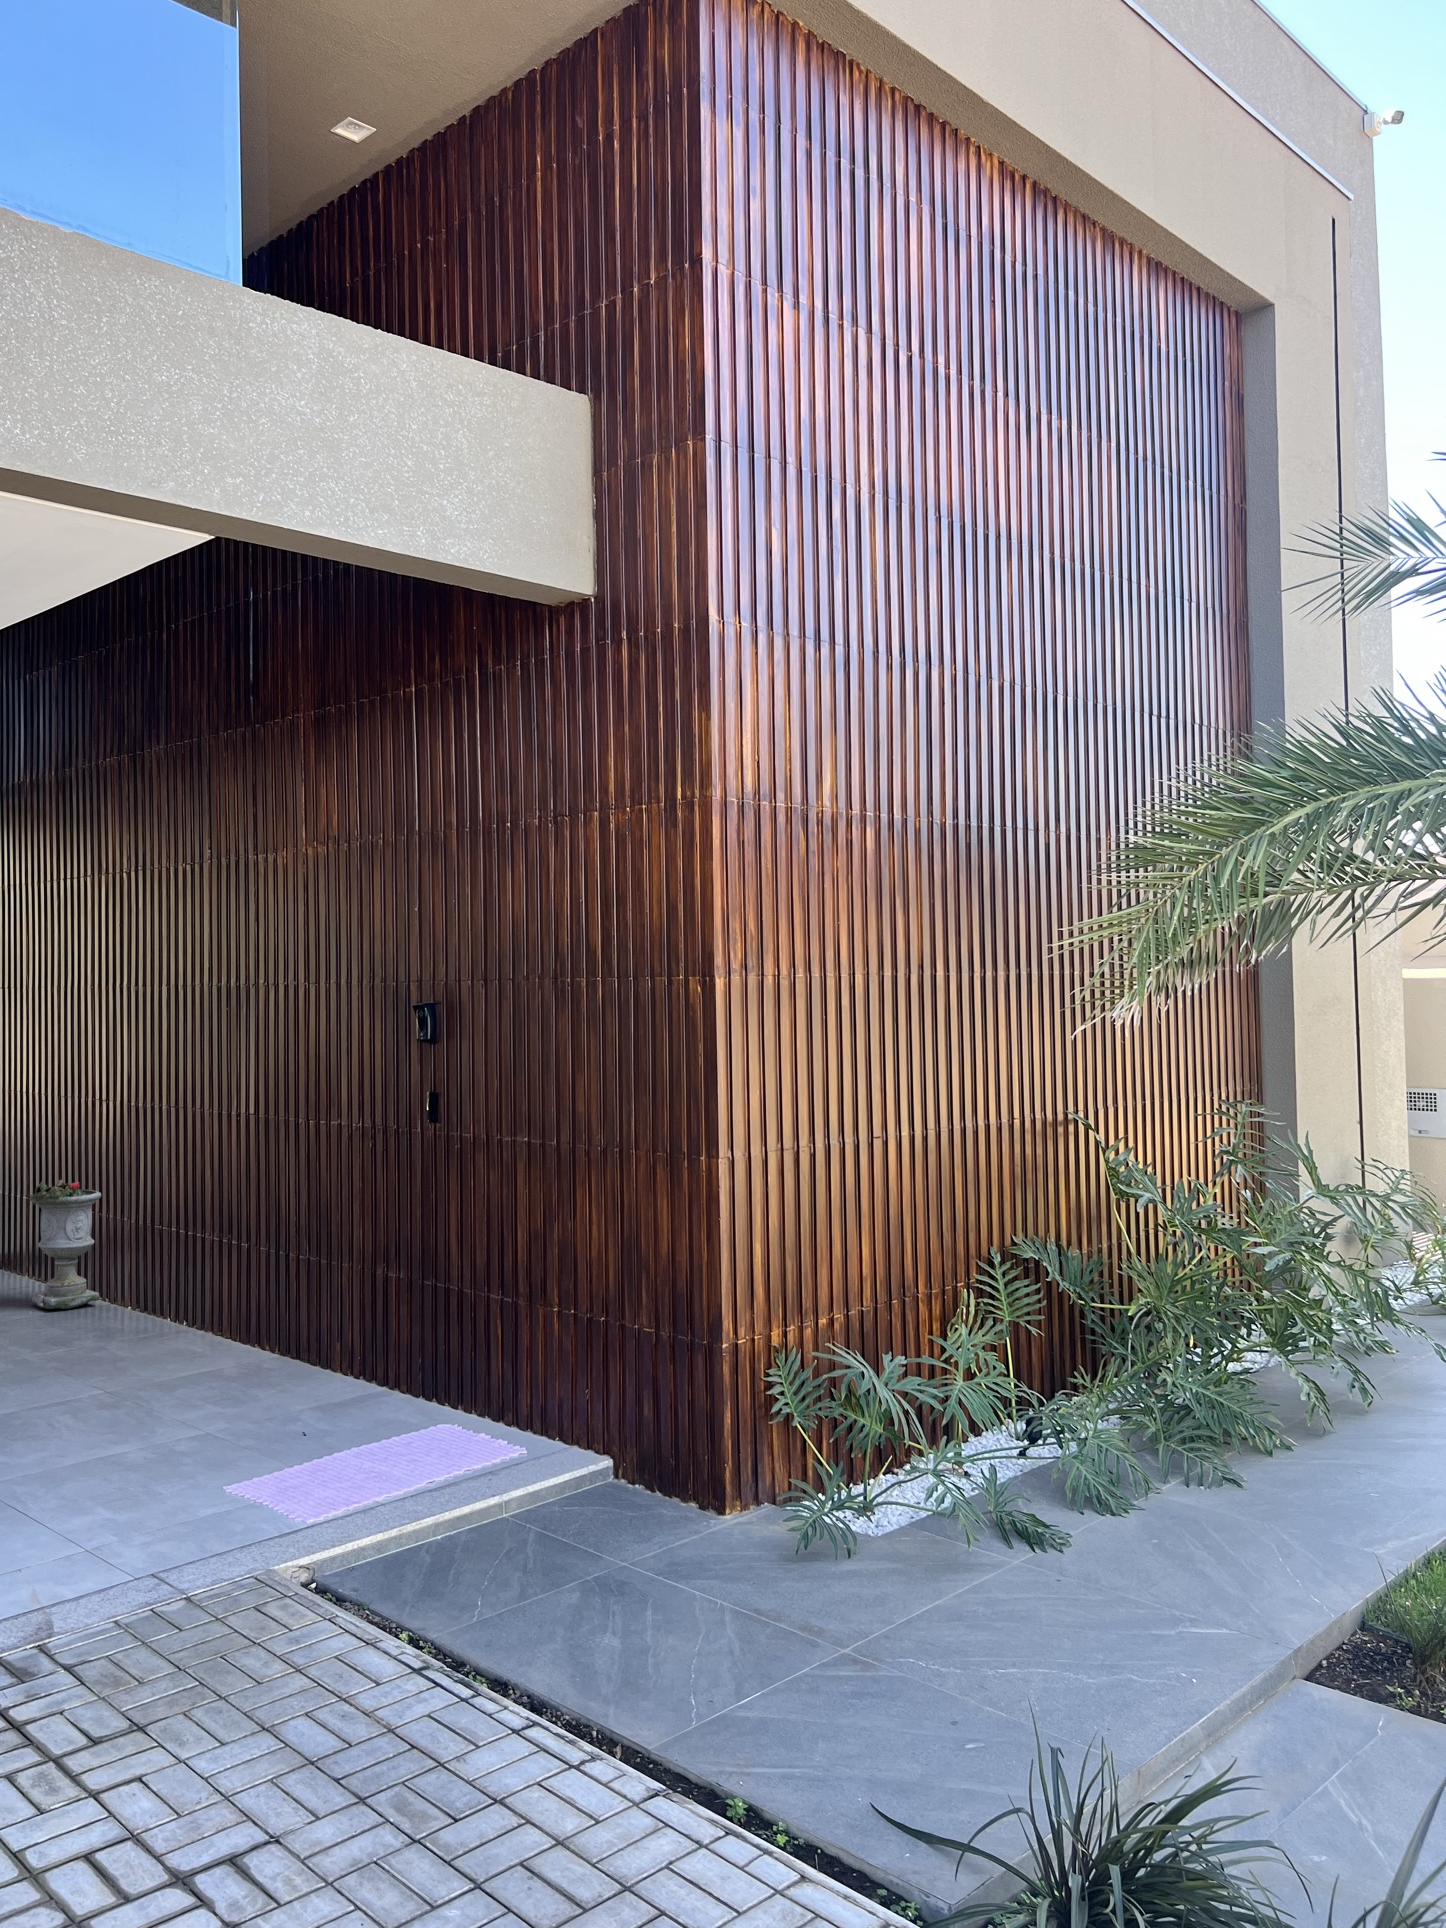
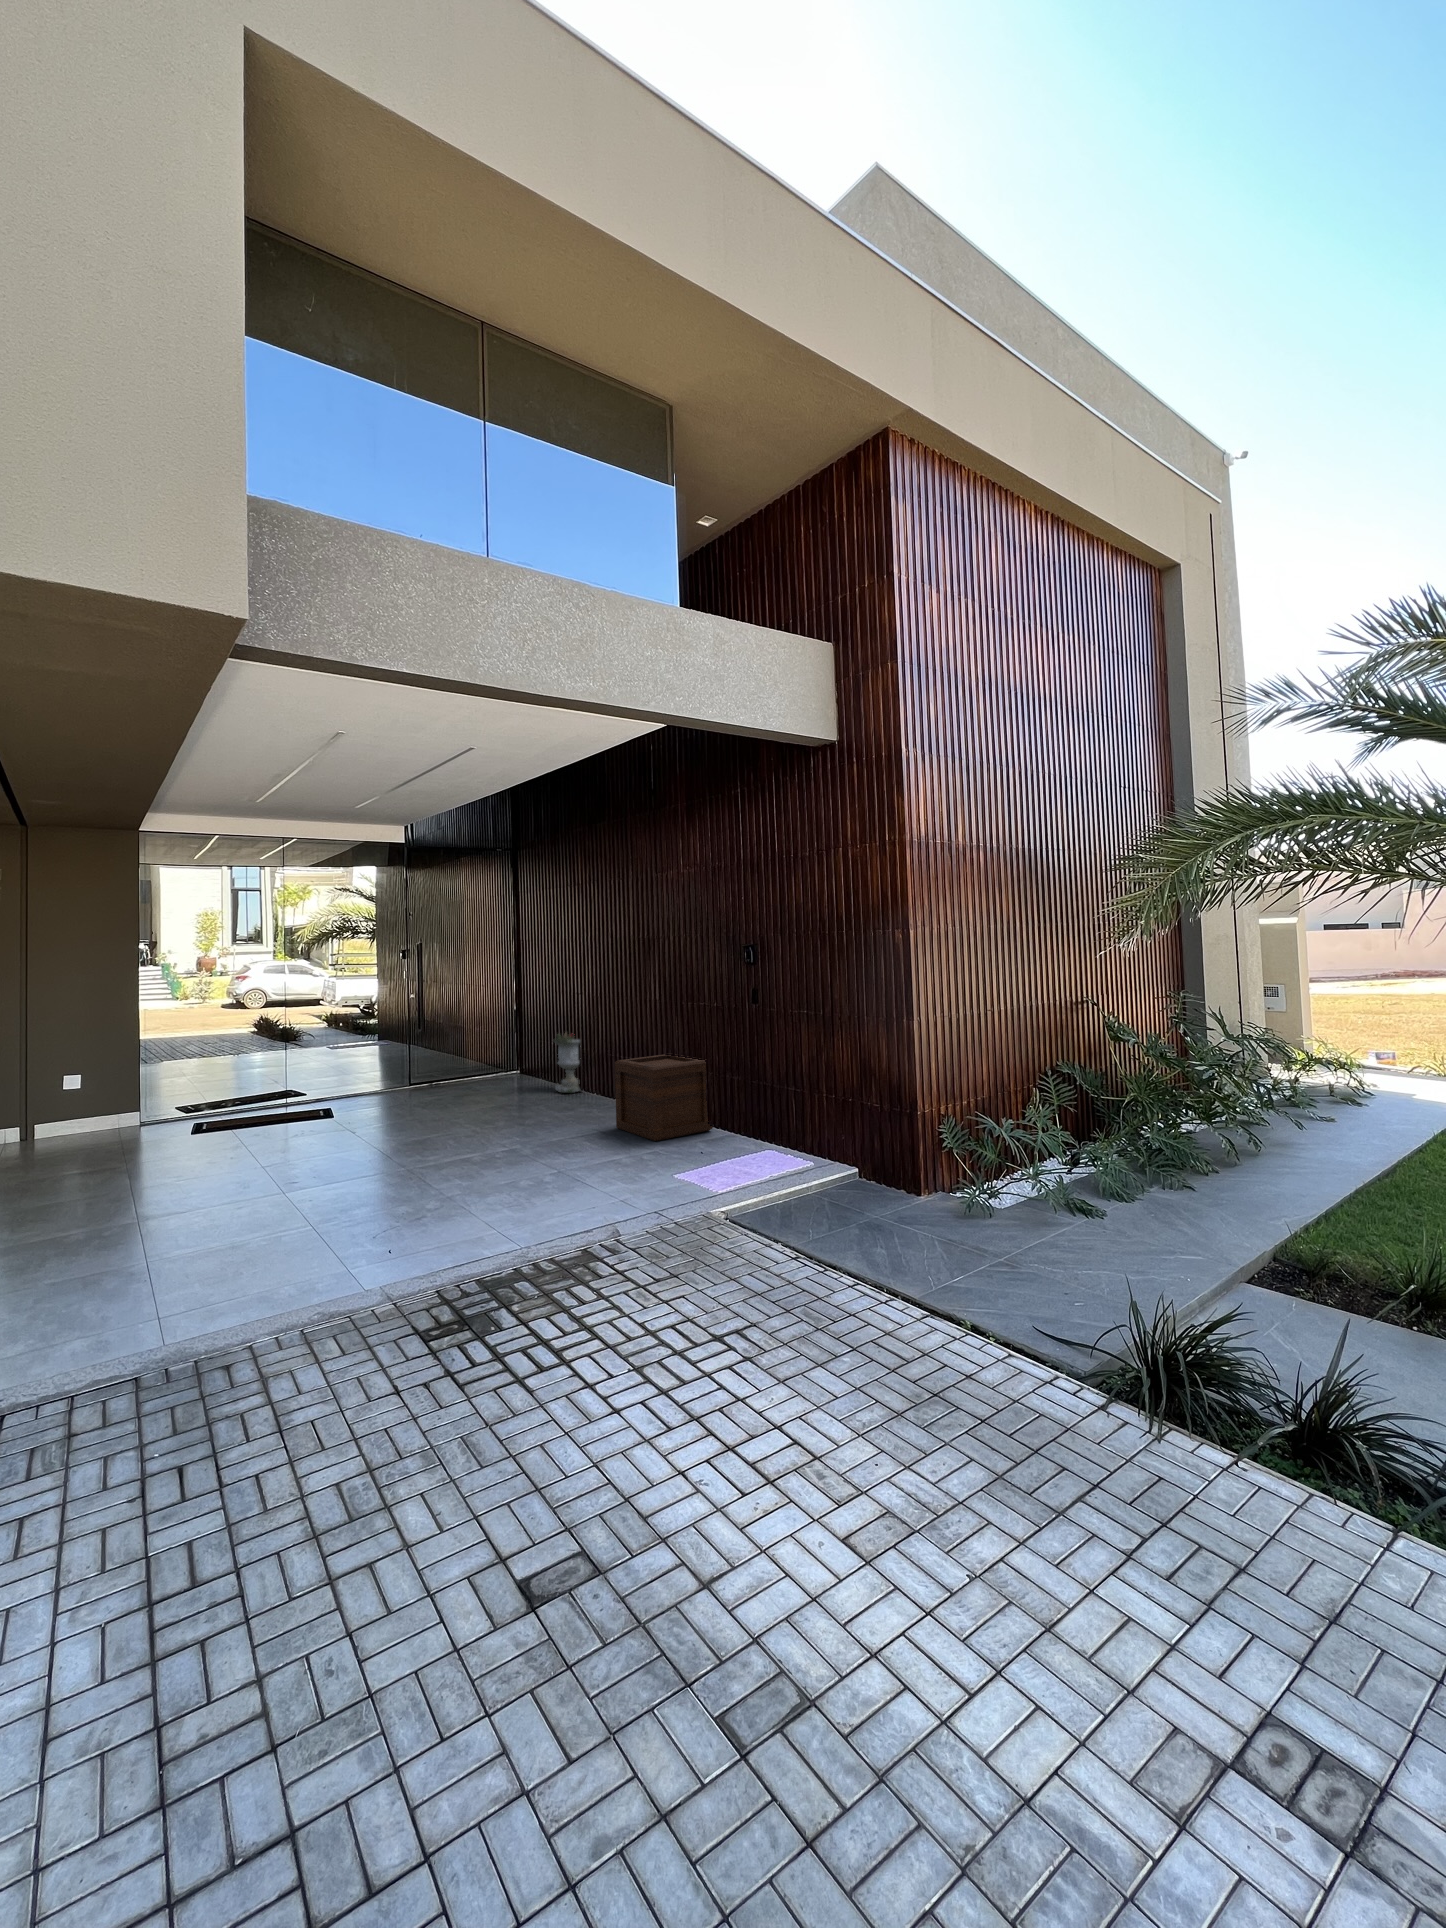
wooden crate: none [135,1226,341,1413] -> present [615,1054,713,1141]

